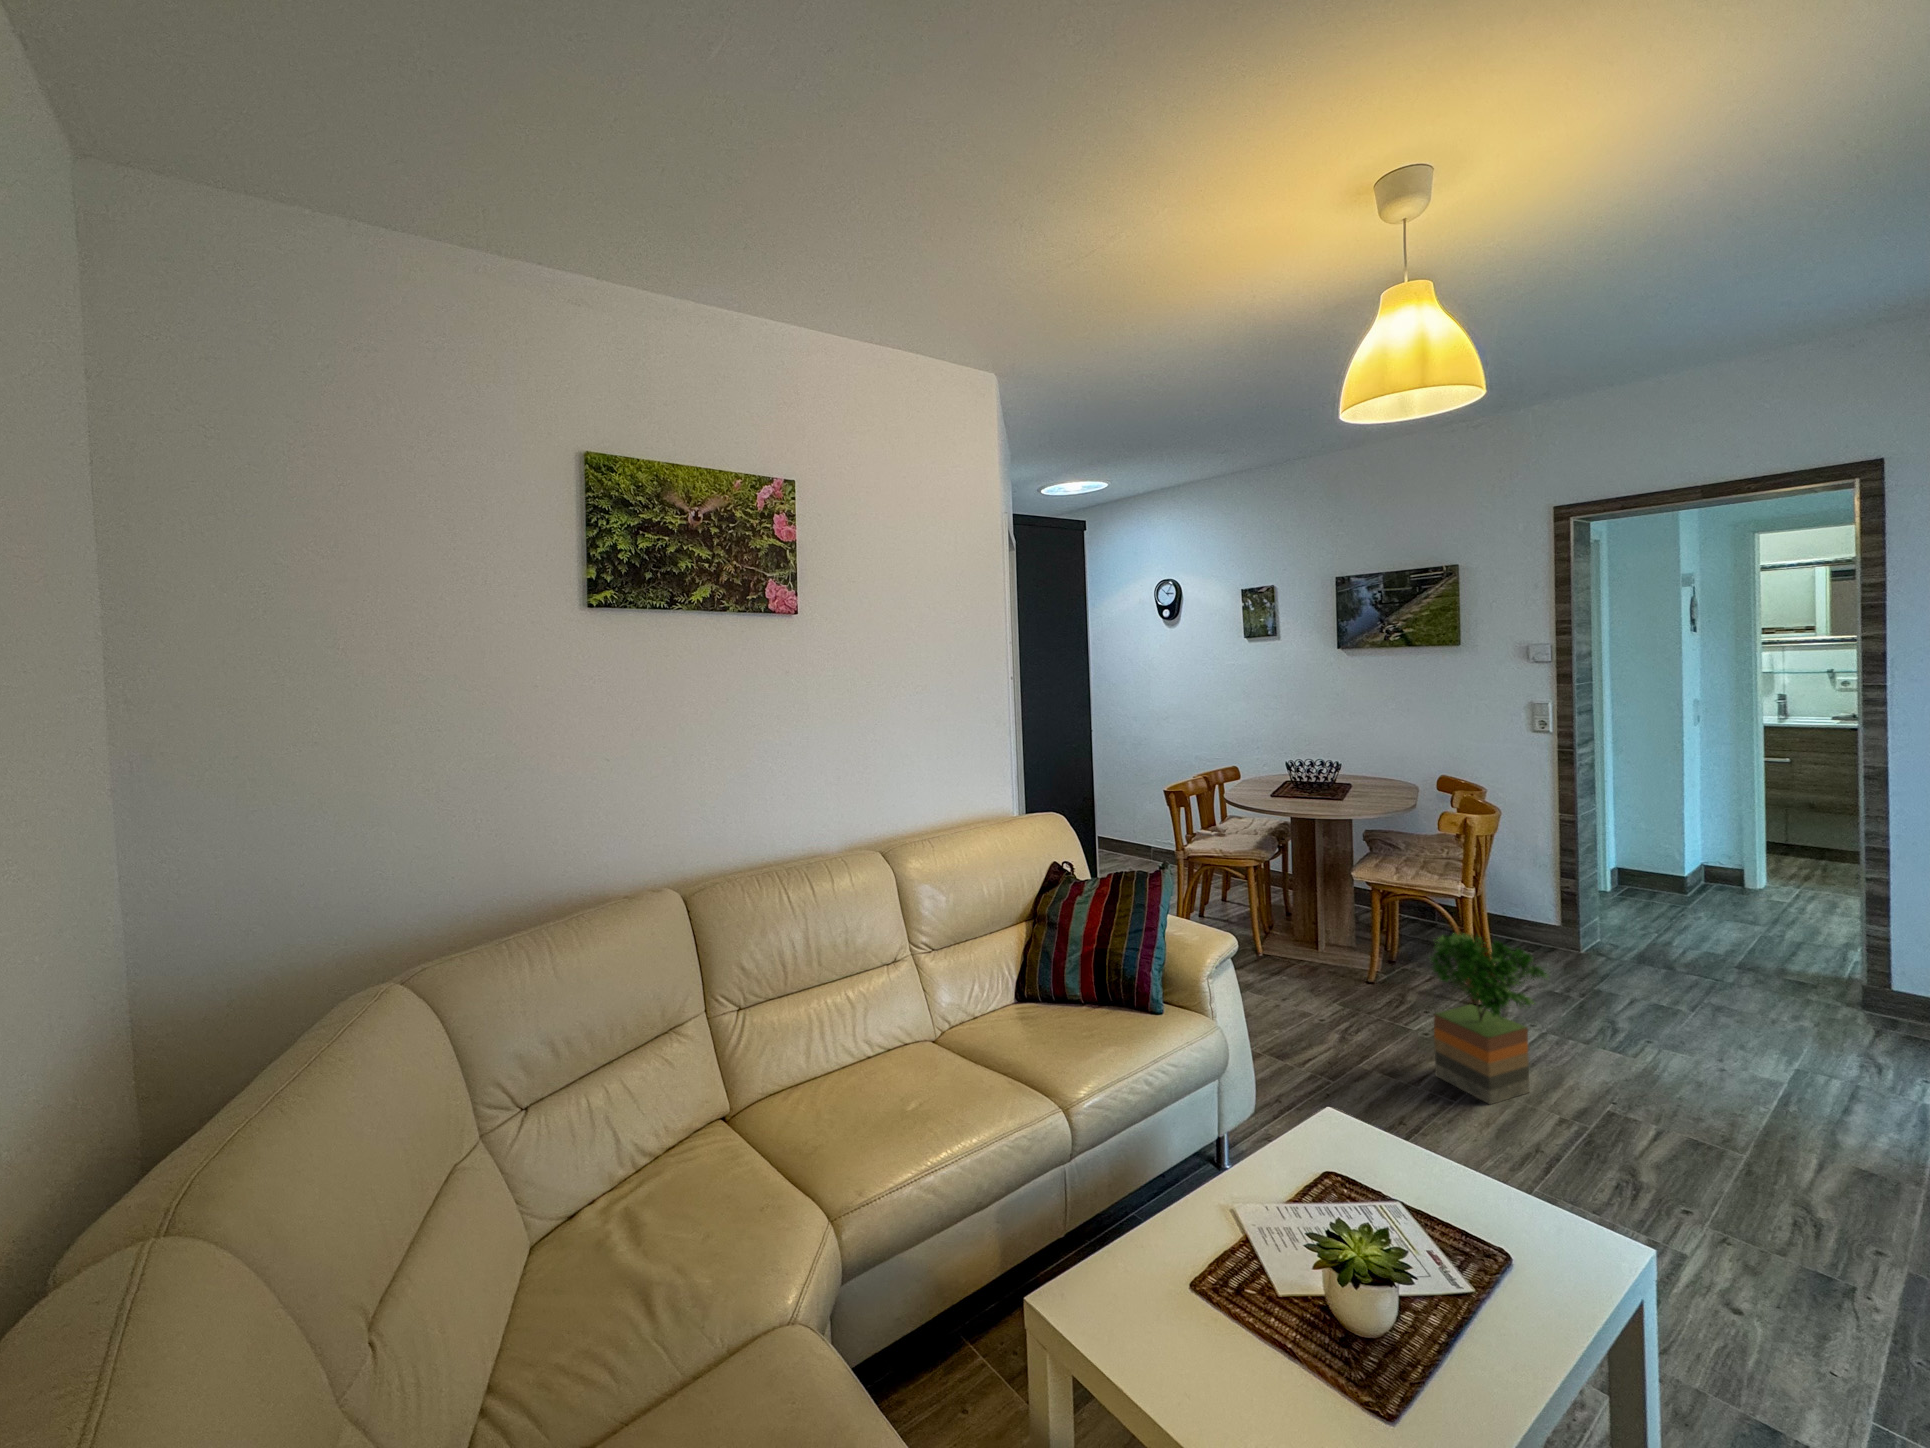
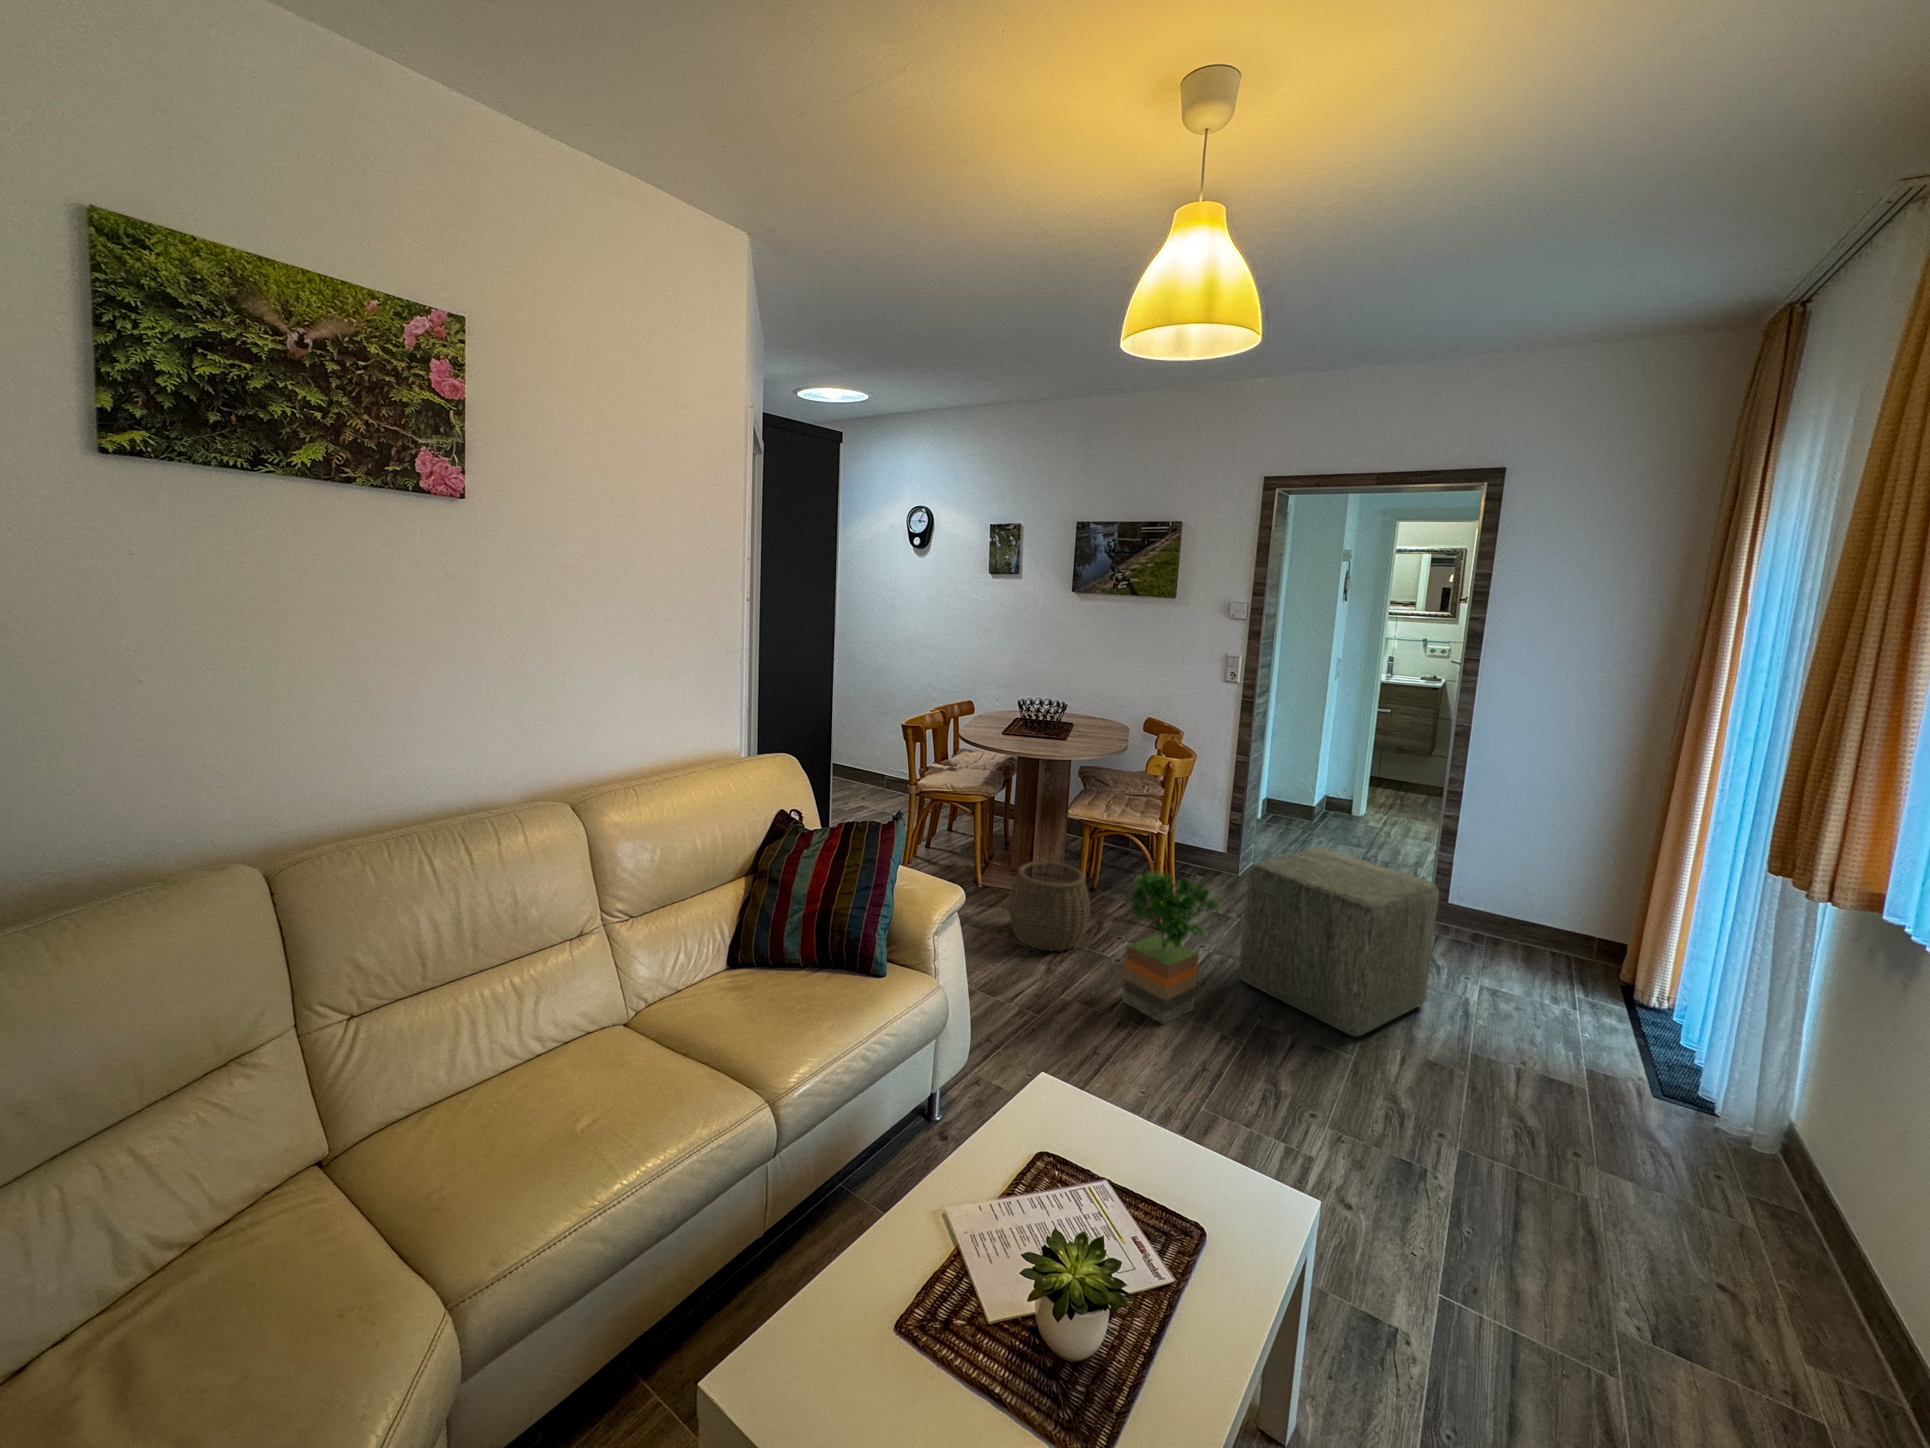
ottoman: none [1585,913,1880,1145] -> present [1239,847,1439,1036]
woven basket: none [1291,923,1388,1020] -> present [1009,861,1090,951]

